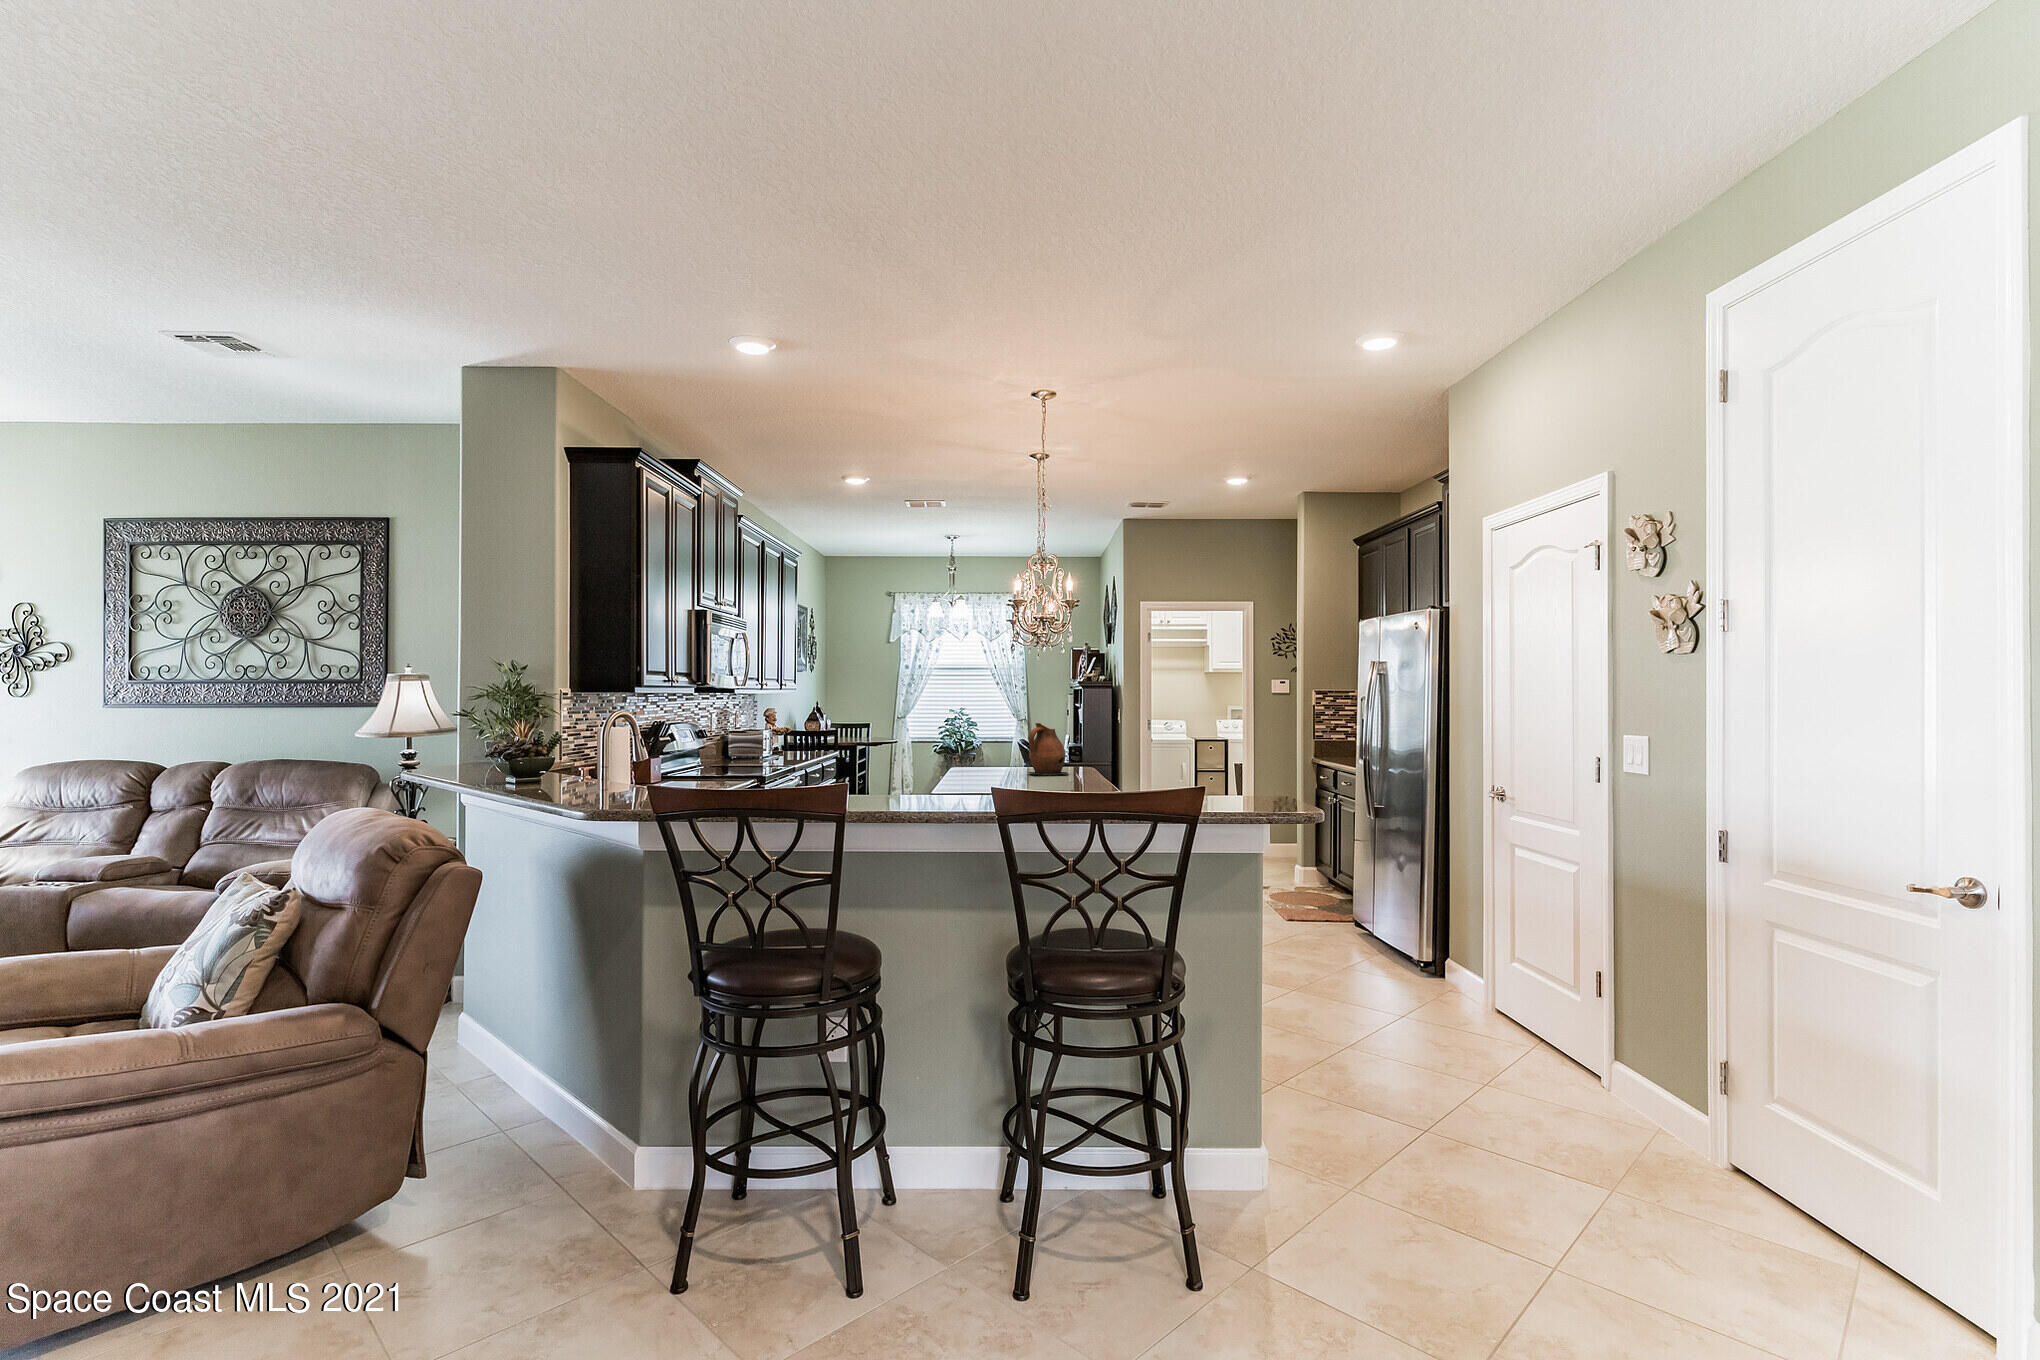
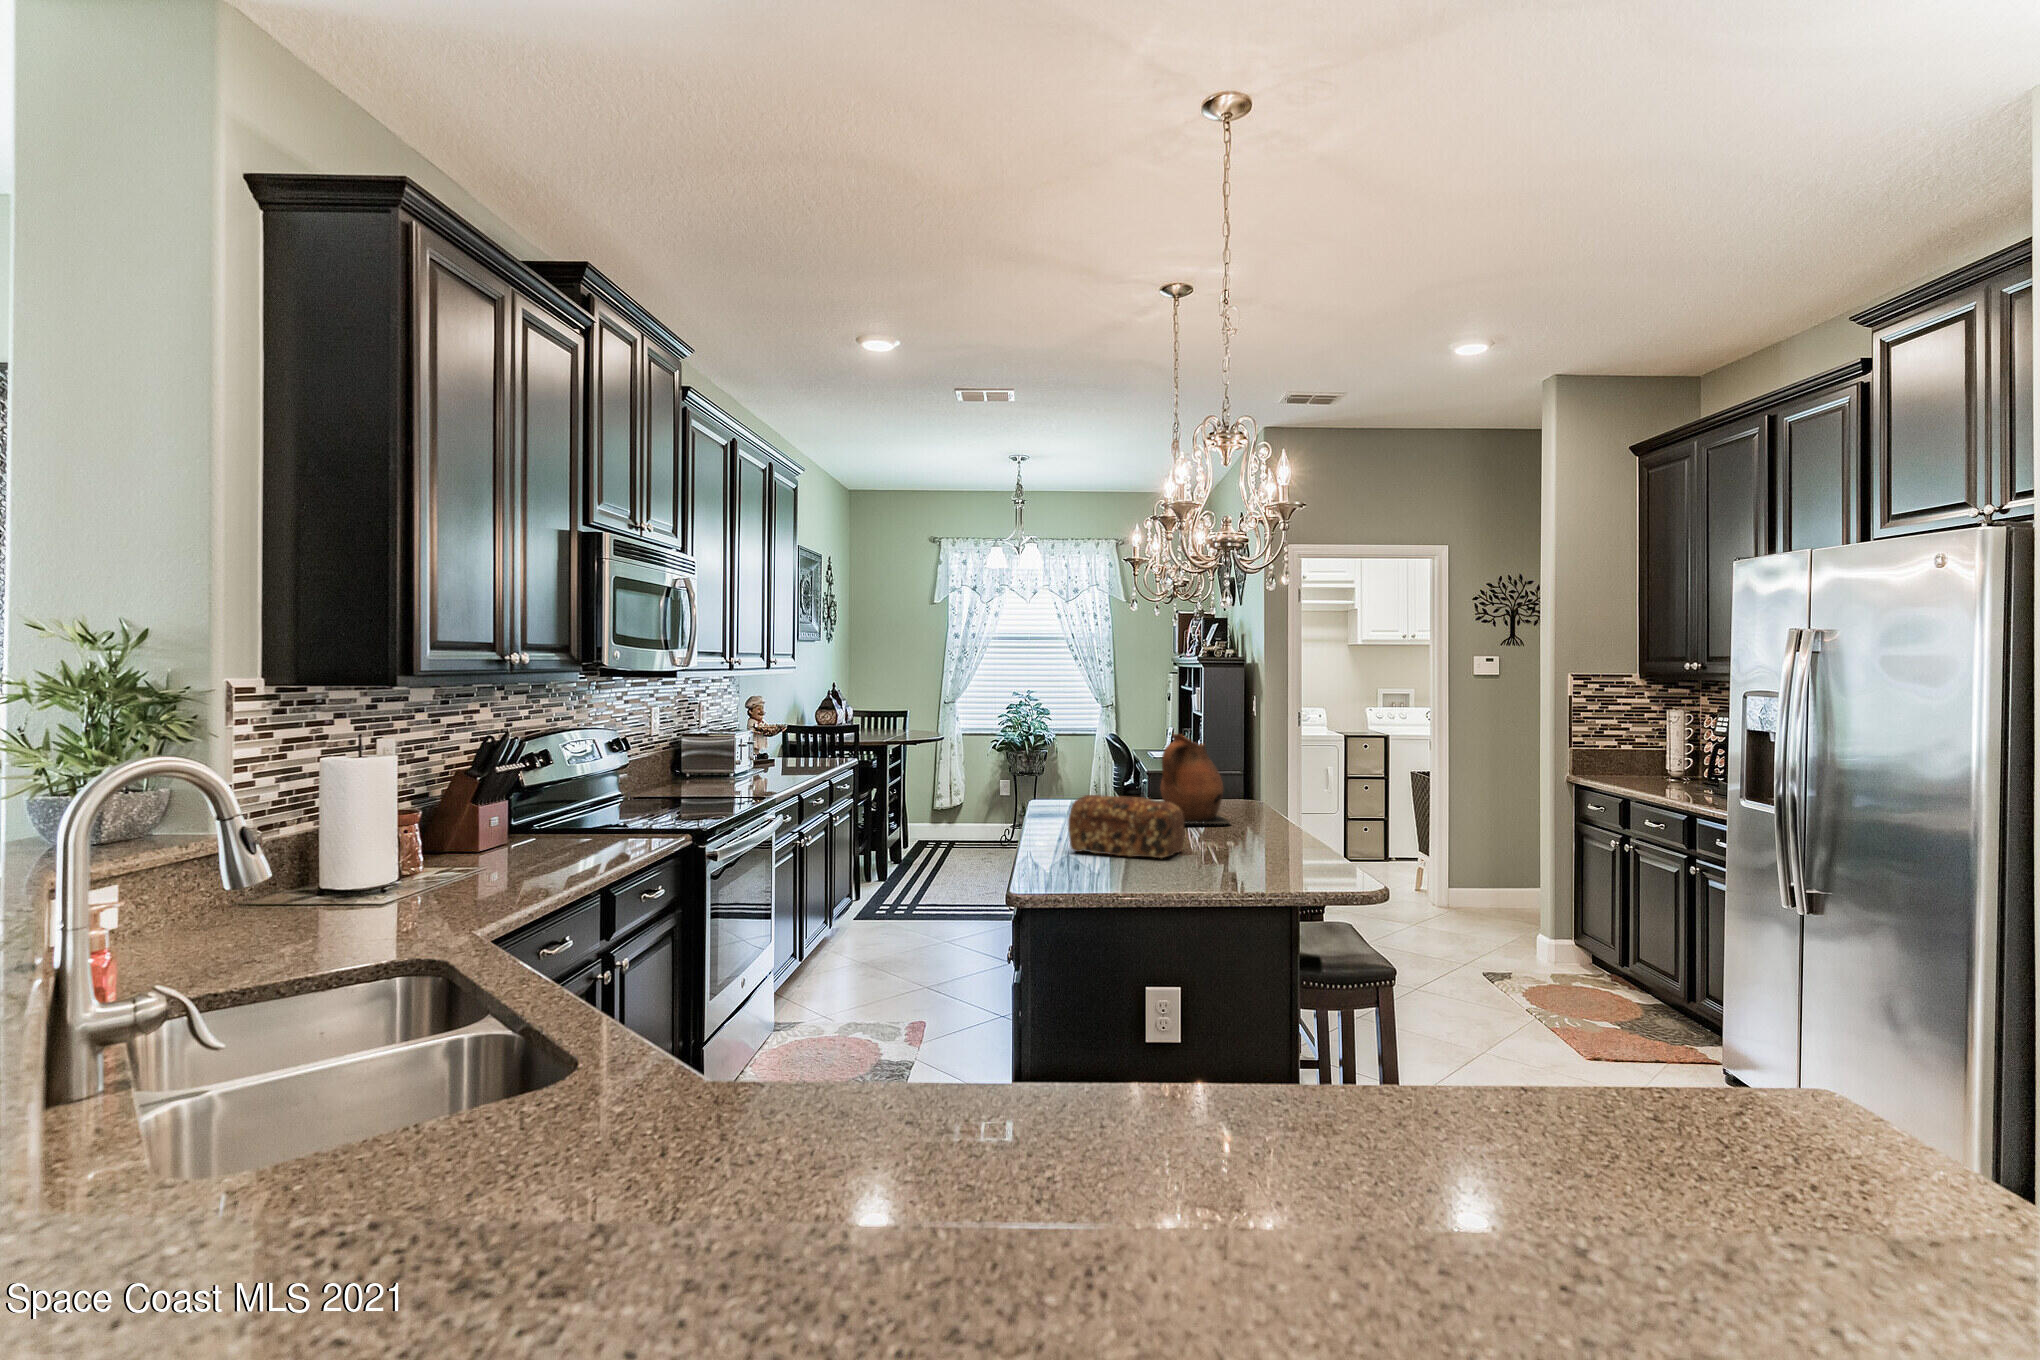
bread loaf: none [971,753,1034,784] -> present [1068,795,1184,858]

